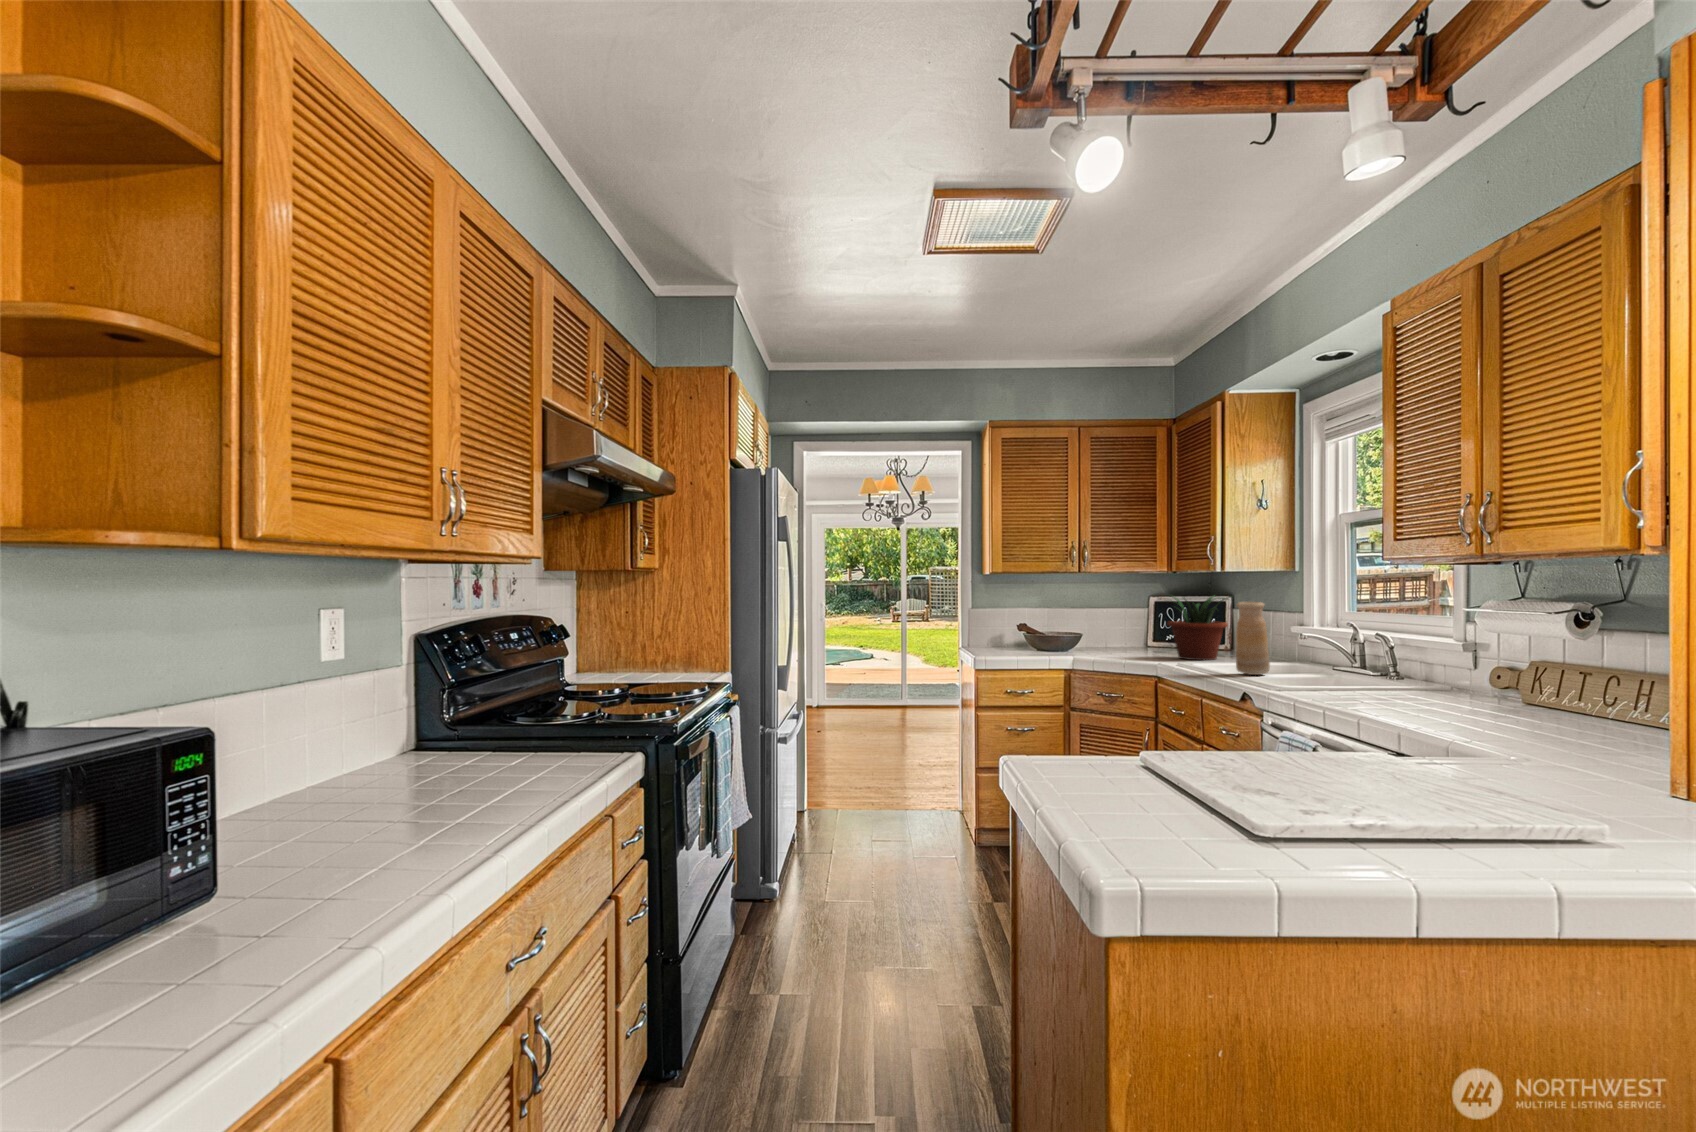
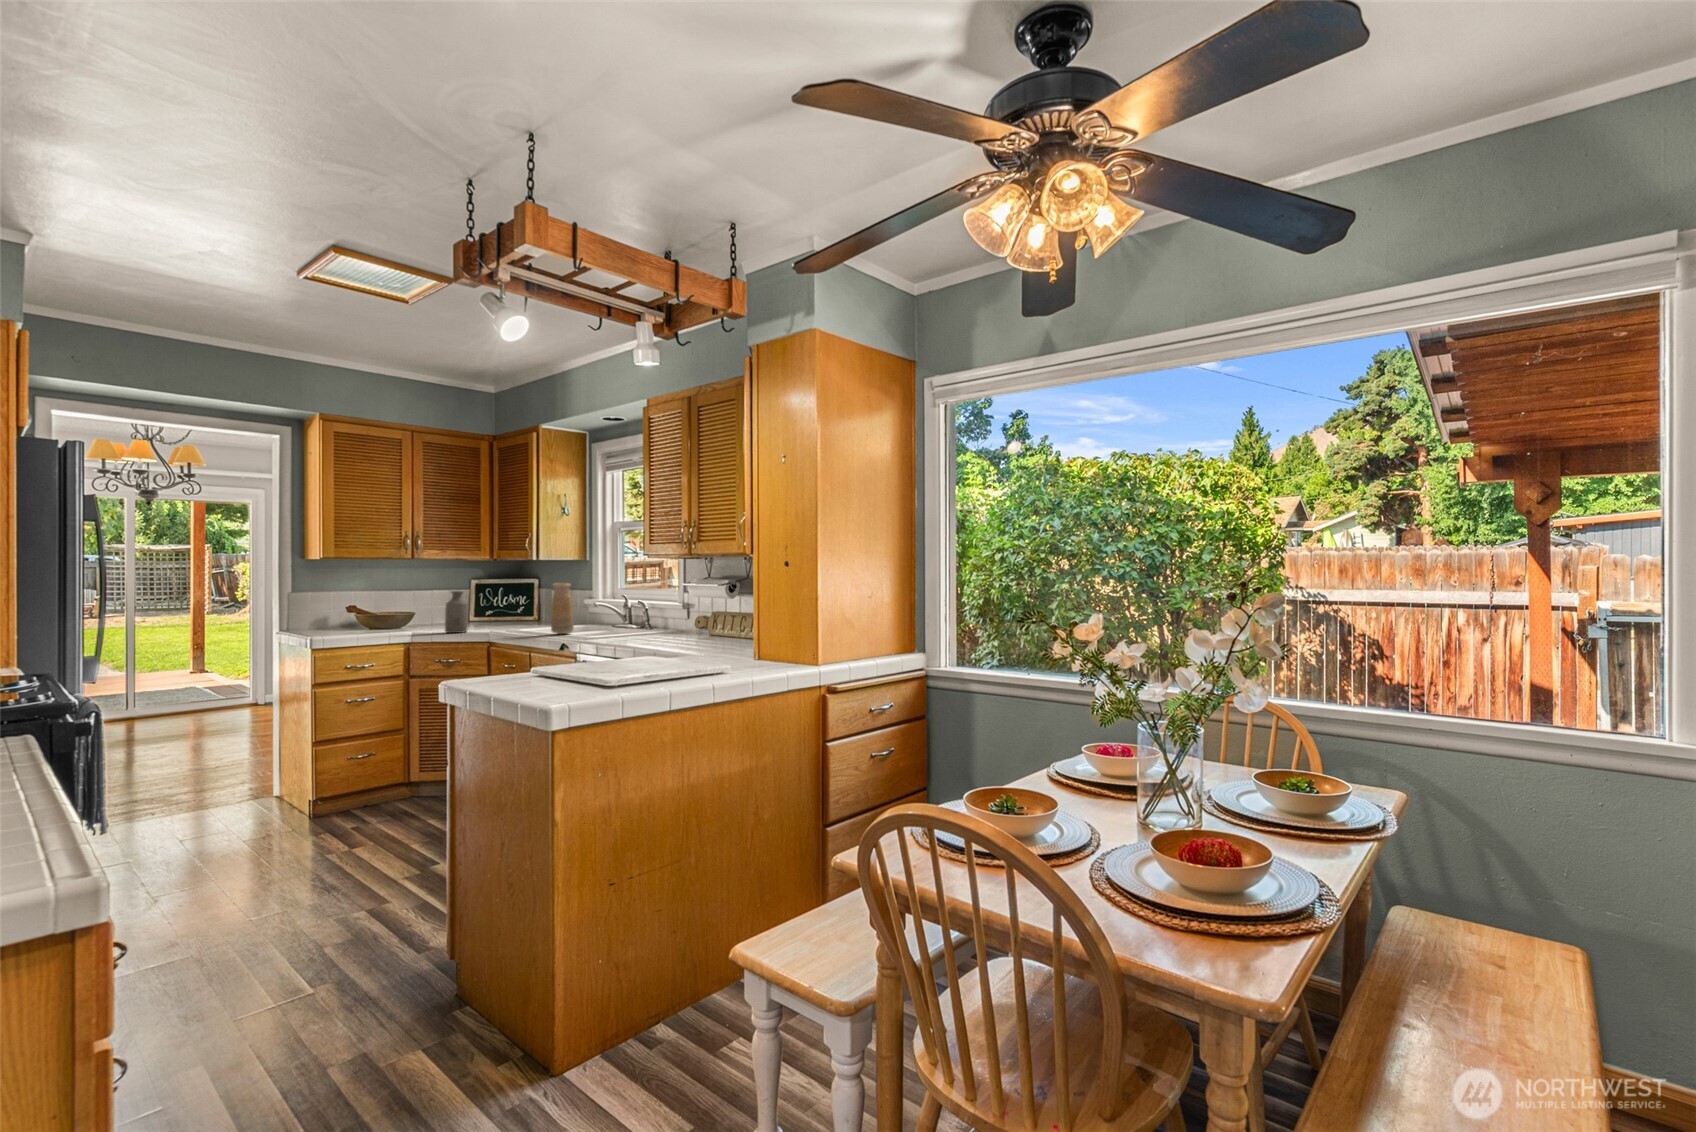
potted plant: present [1167,596,1228,660] -> none [486,578,544,628]
bottle: none [1107,610,1134,662] -> present [445,591,468,633]

